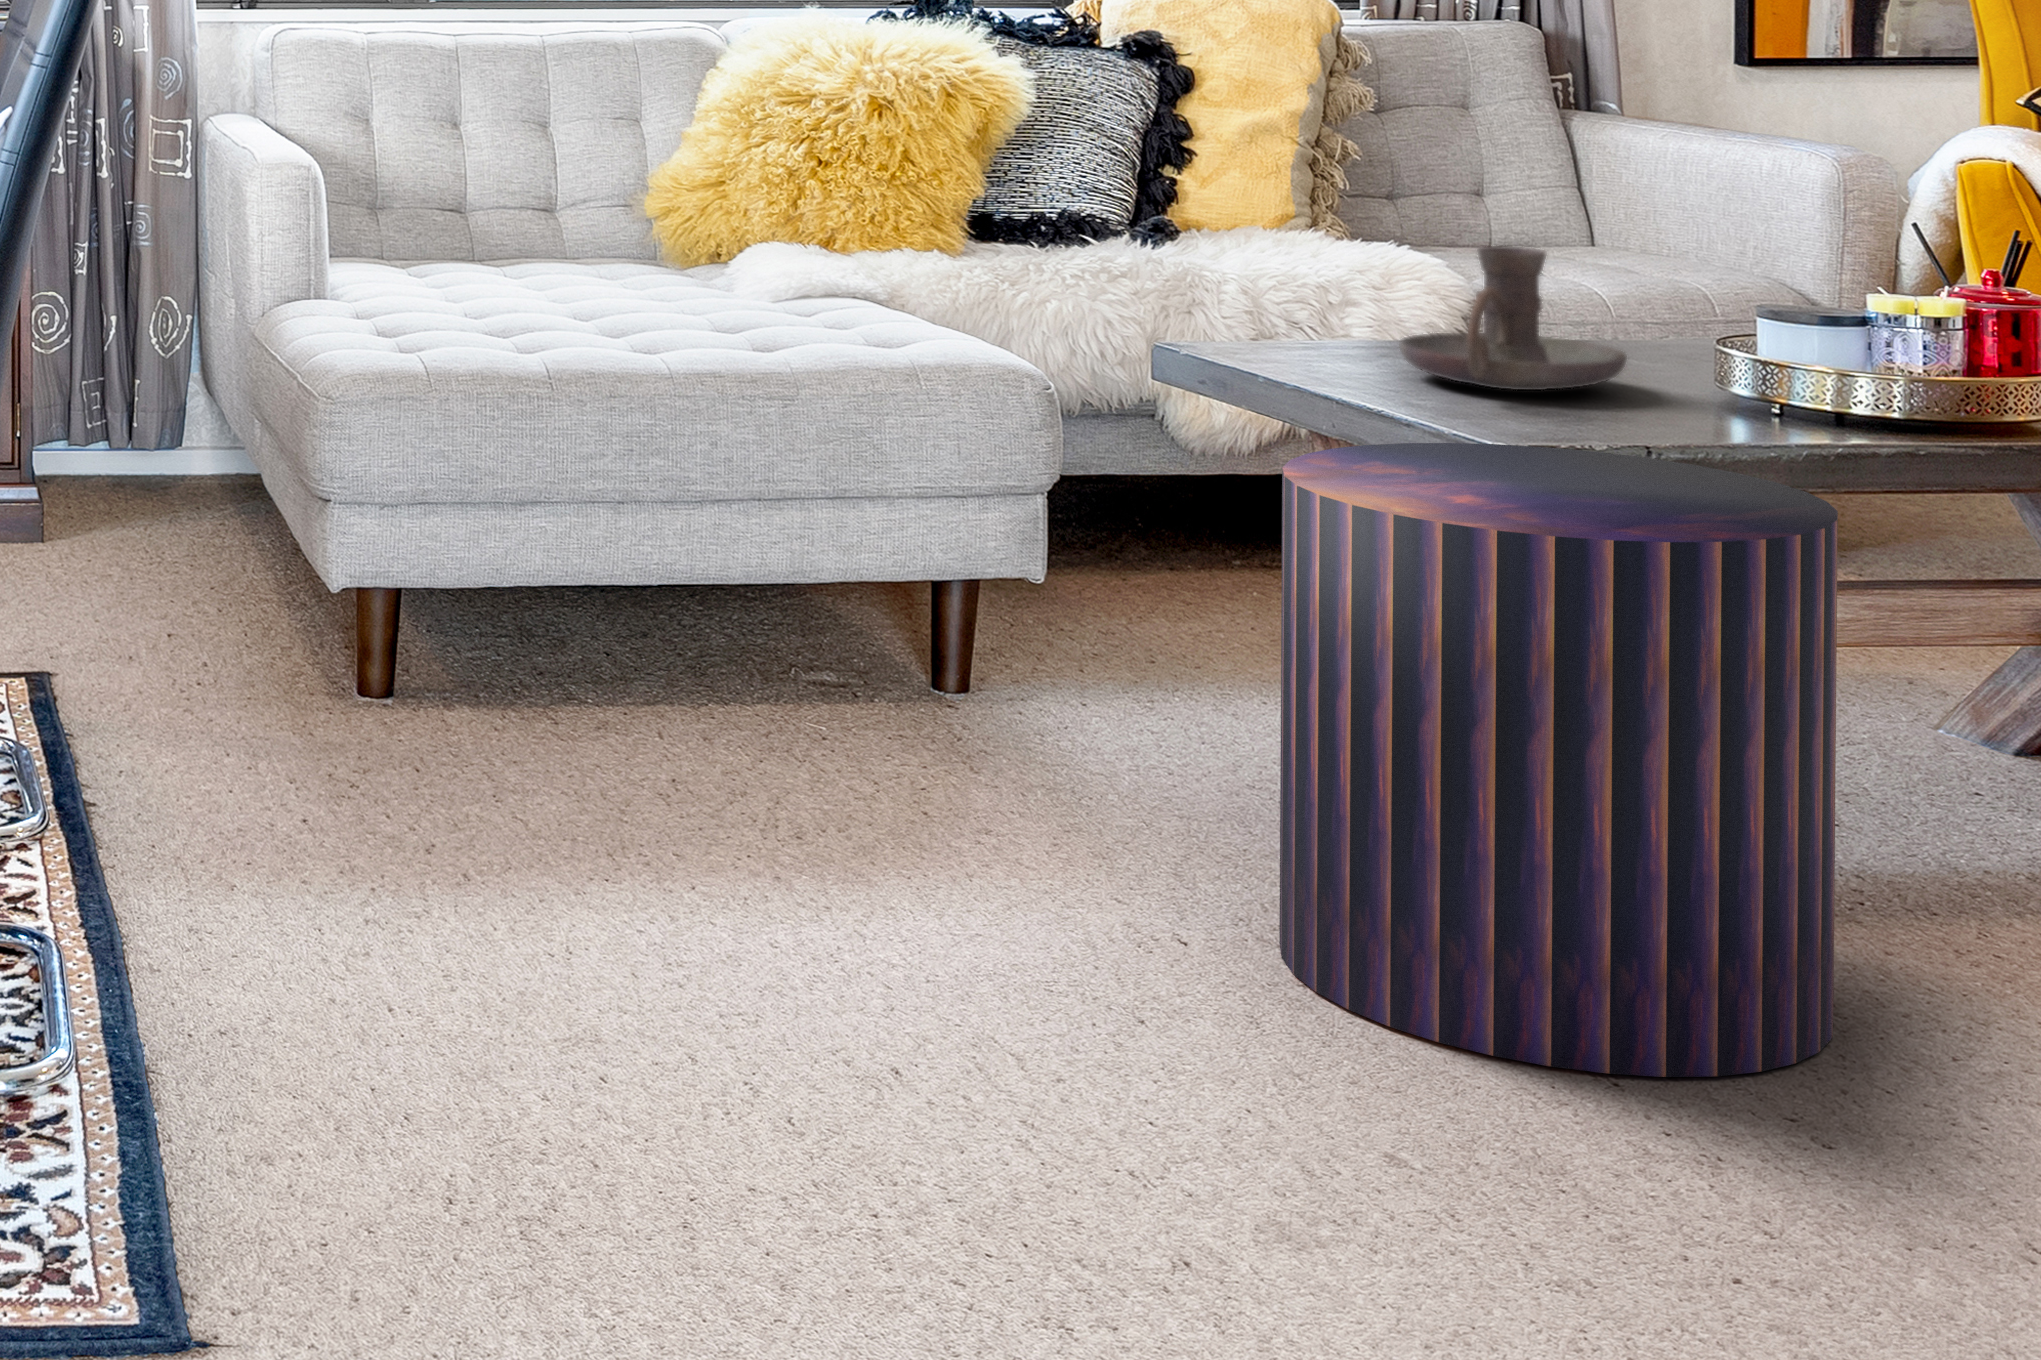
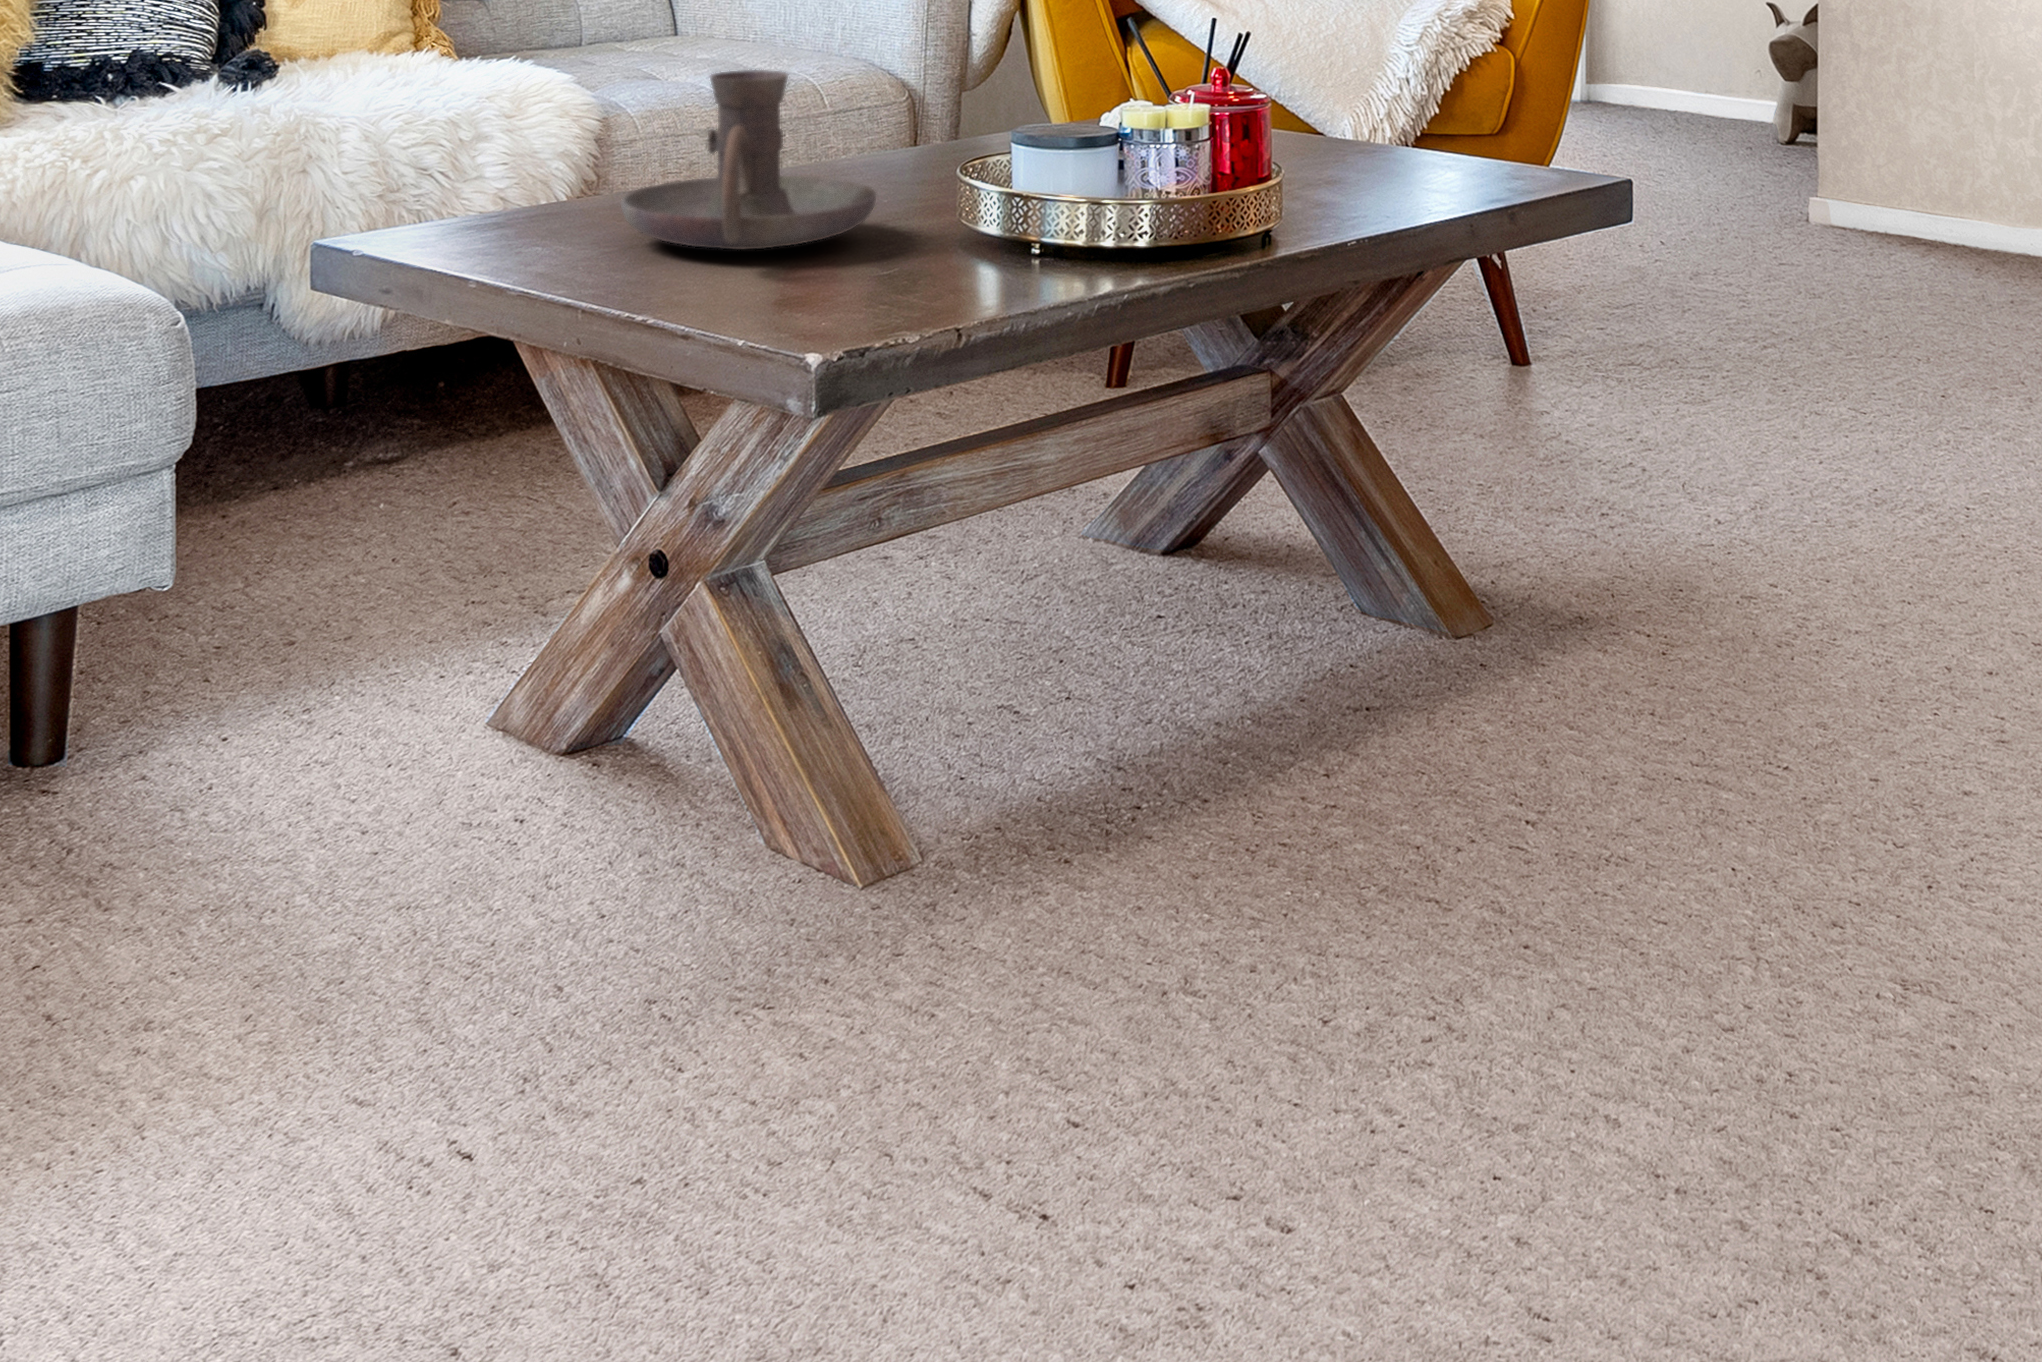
pouf: present [1279,443,1838,1077] -> none [588,332,1248,1224]

